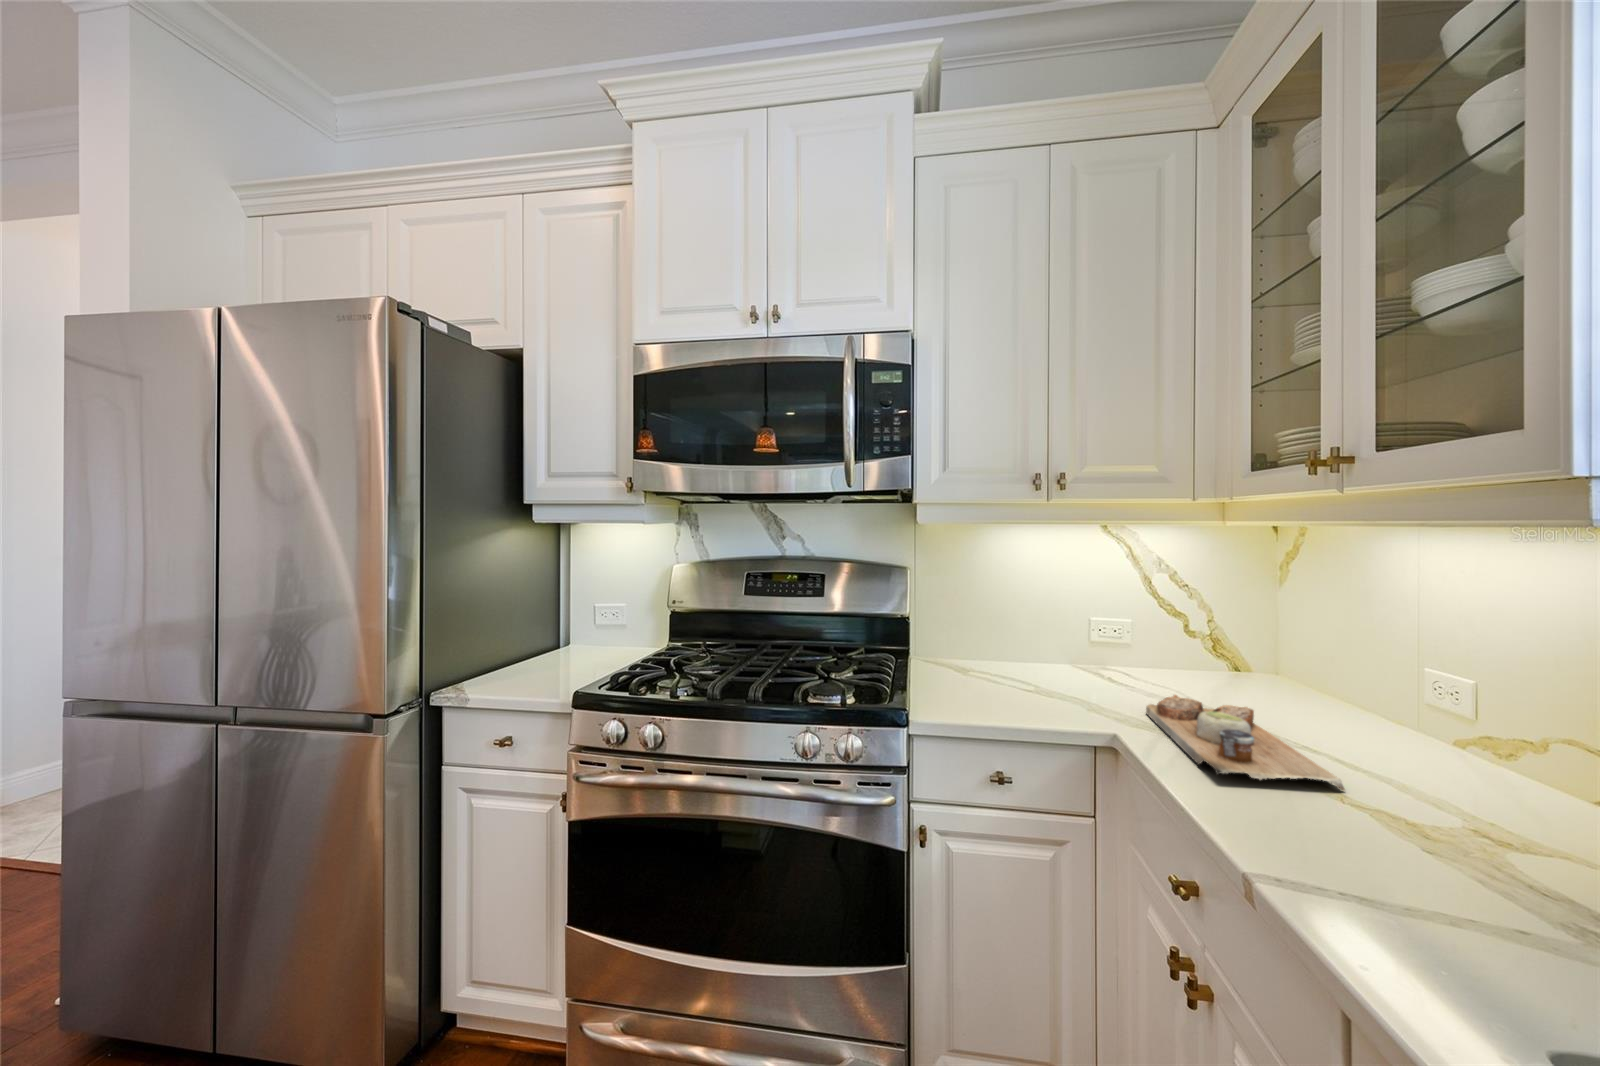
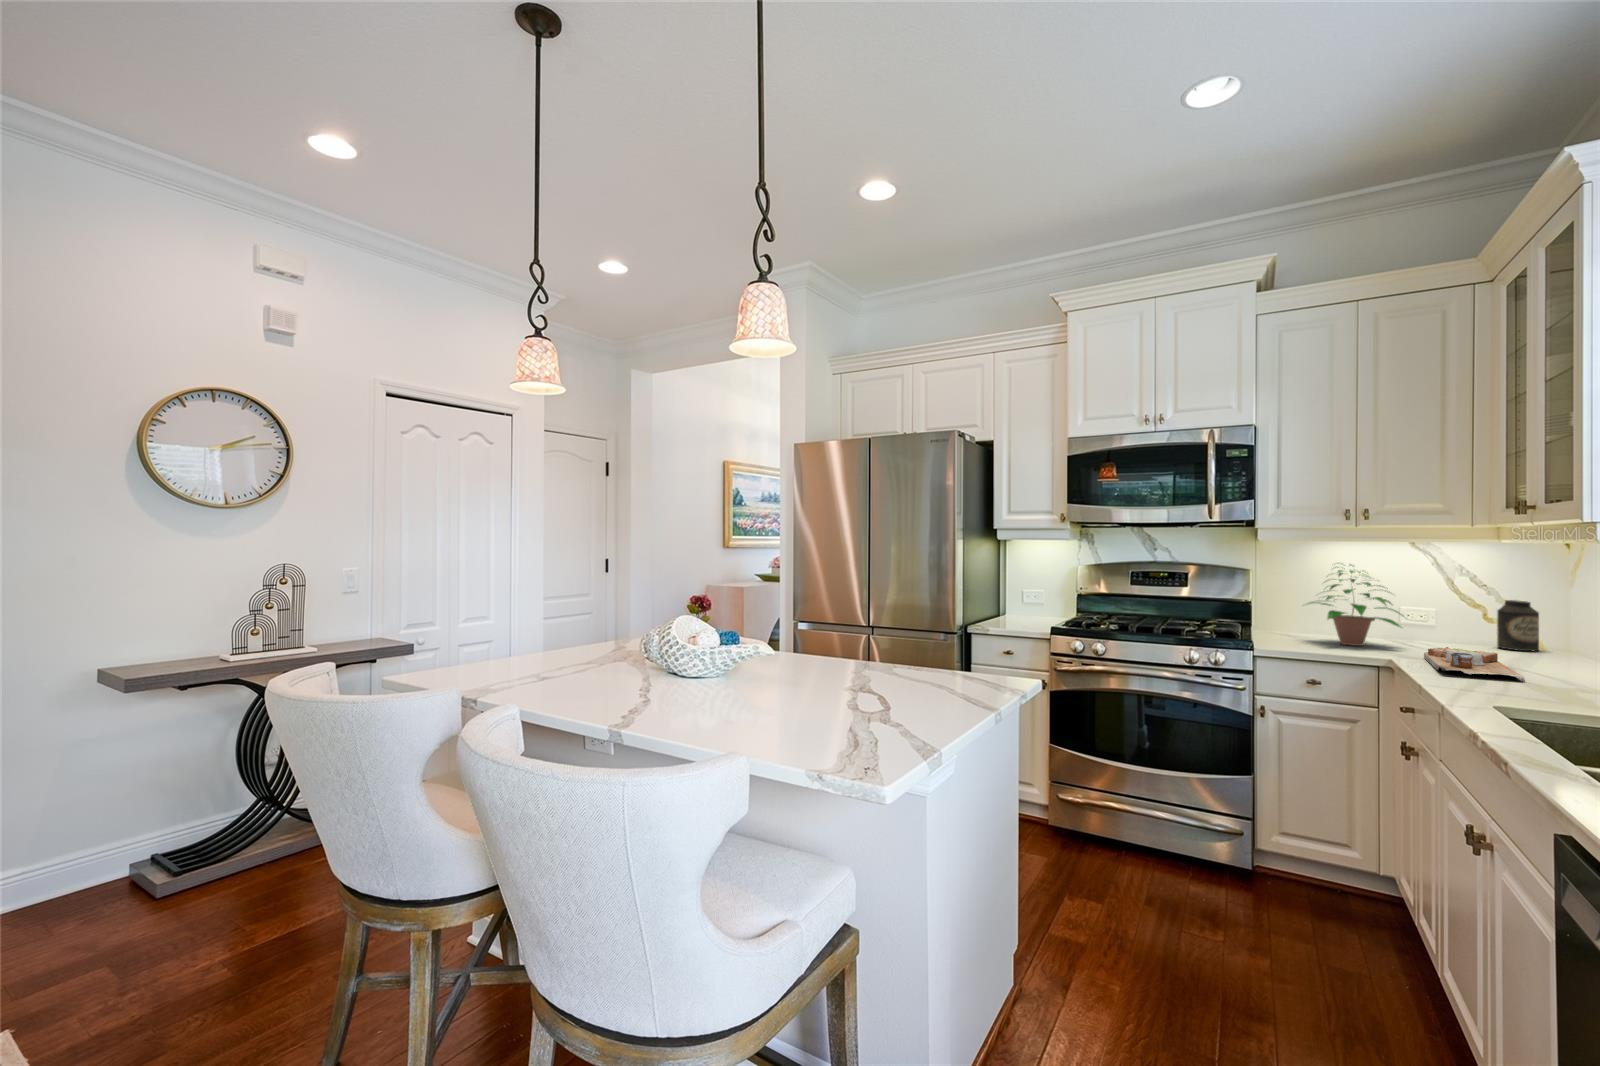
potted plant: none [972,557,1111,686] -> present [1309,565,1404,646]
canister: none [1204,605,1254,679] -> present [1497,600,1539,651]

